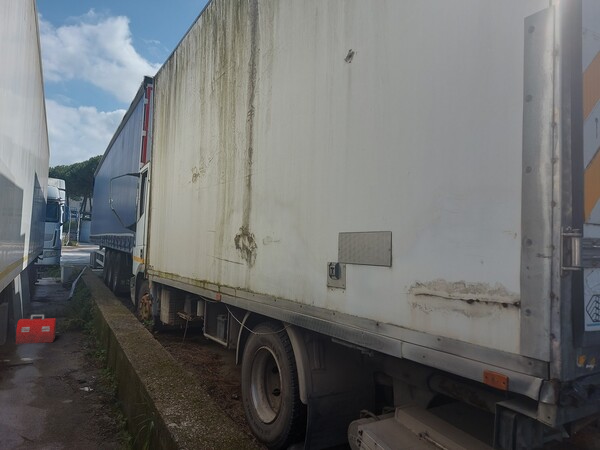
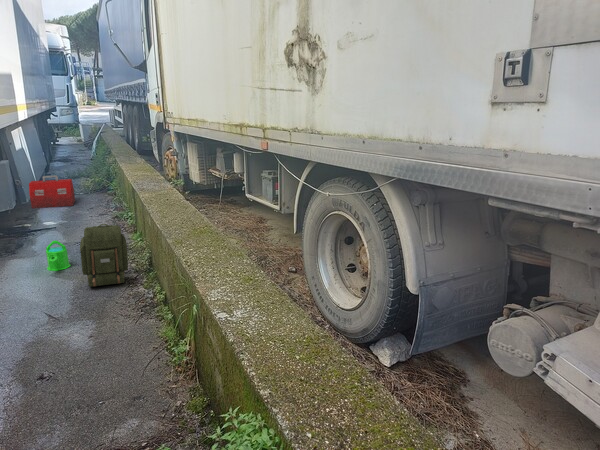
backpack: none [65,355,104,408] -> present [80,224,128,287]
watering can: none [31,369,52,396] -> present [46,241,71,271]

